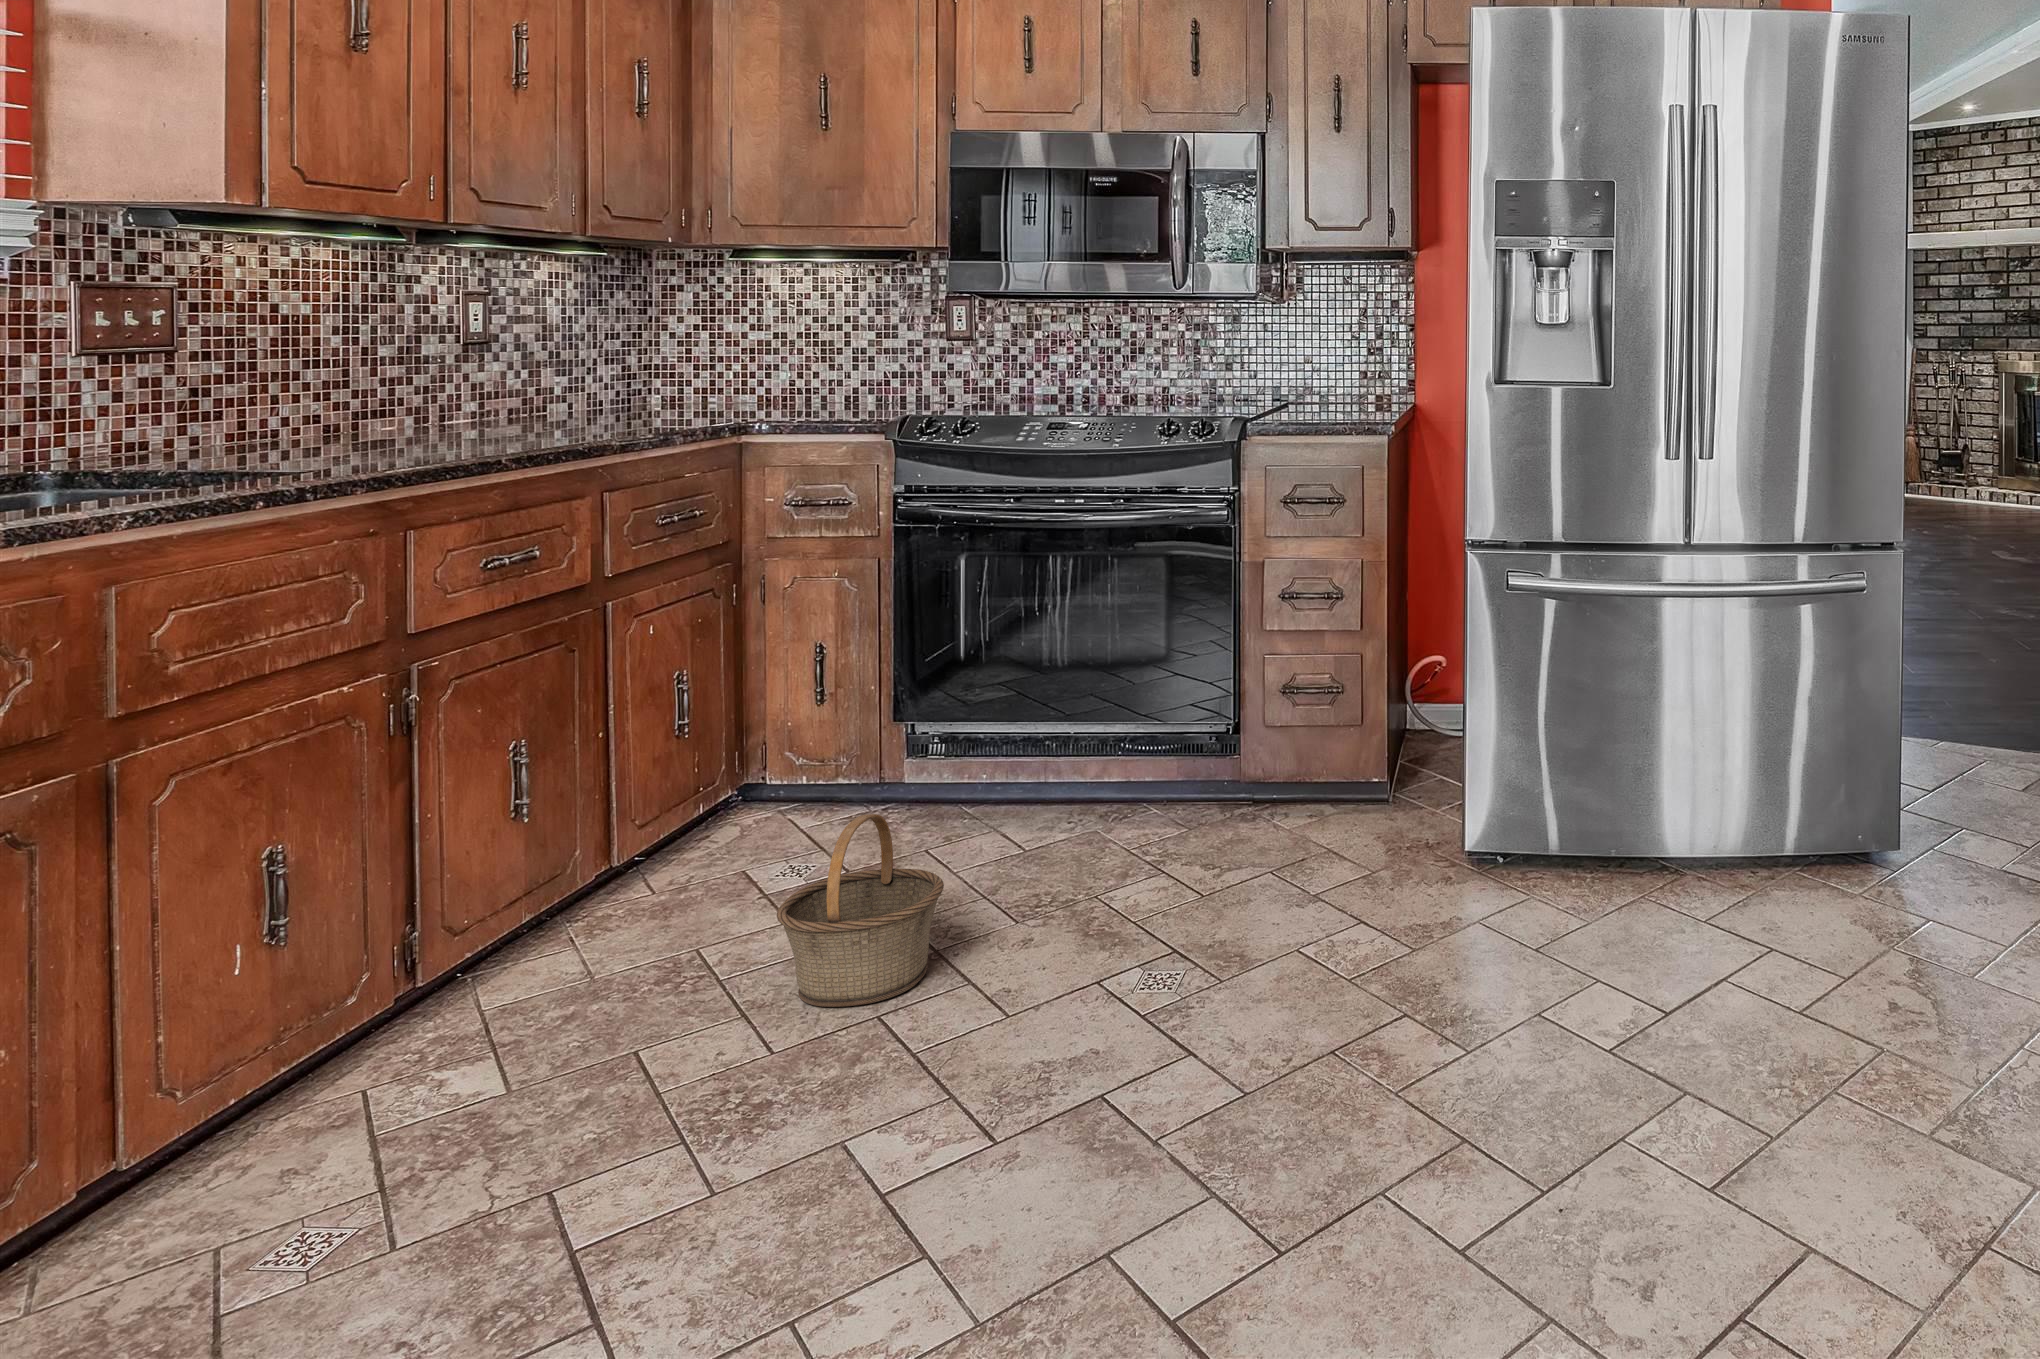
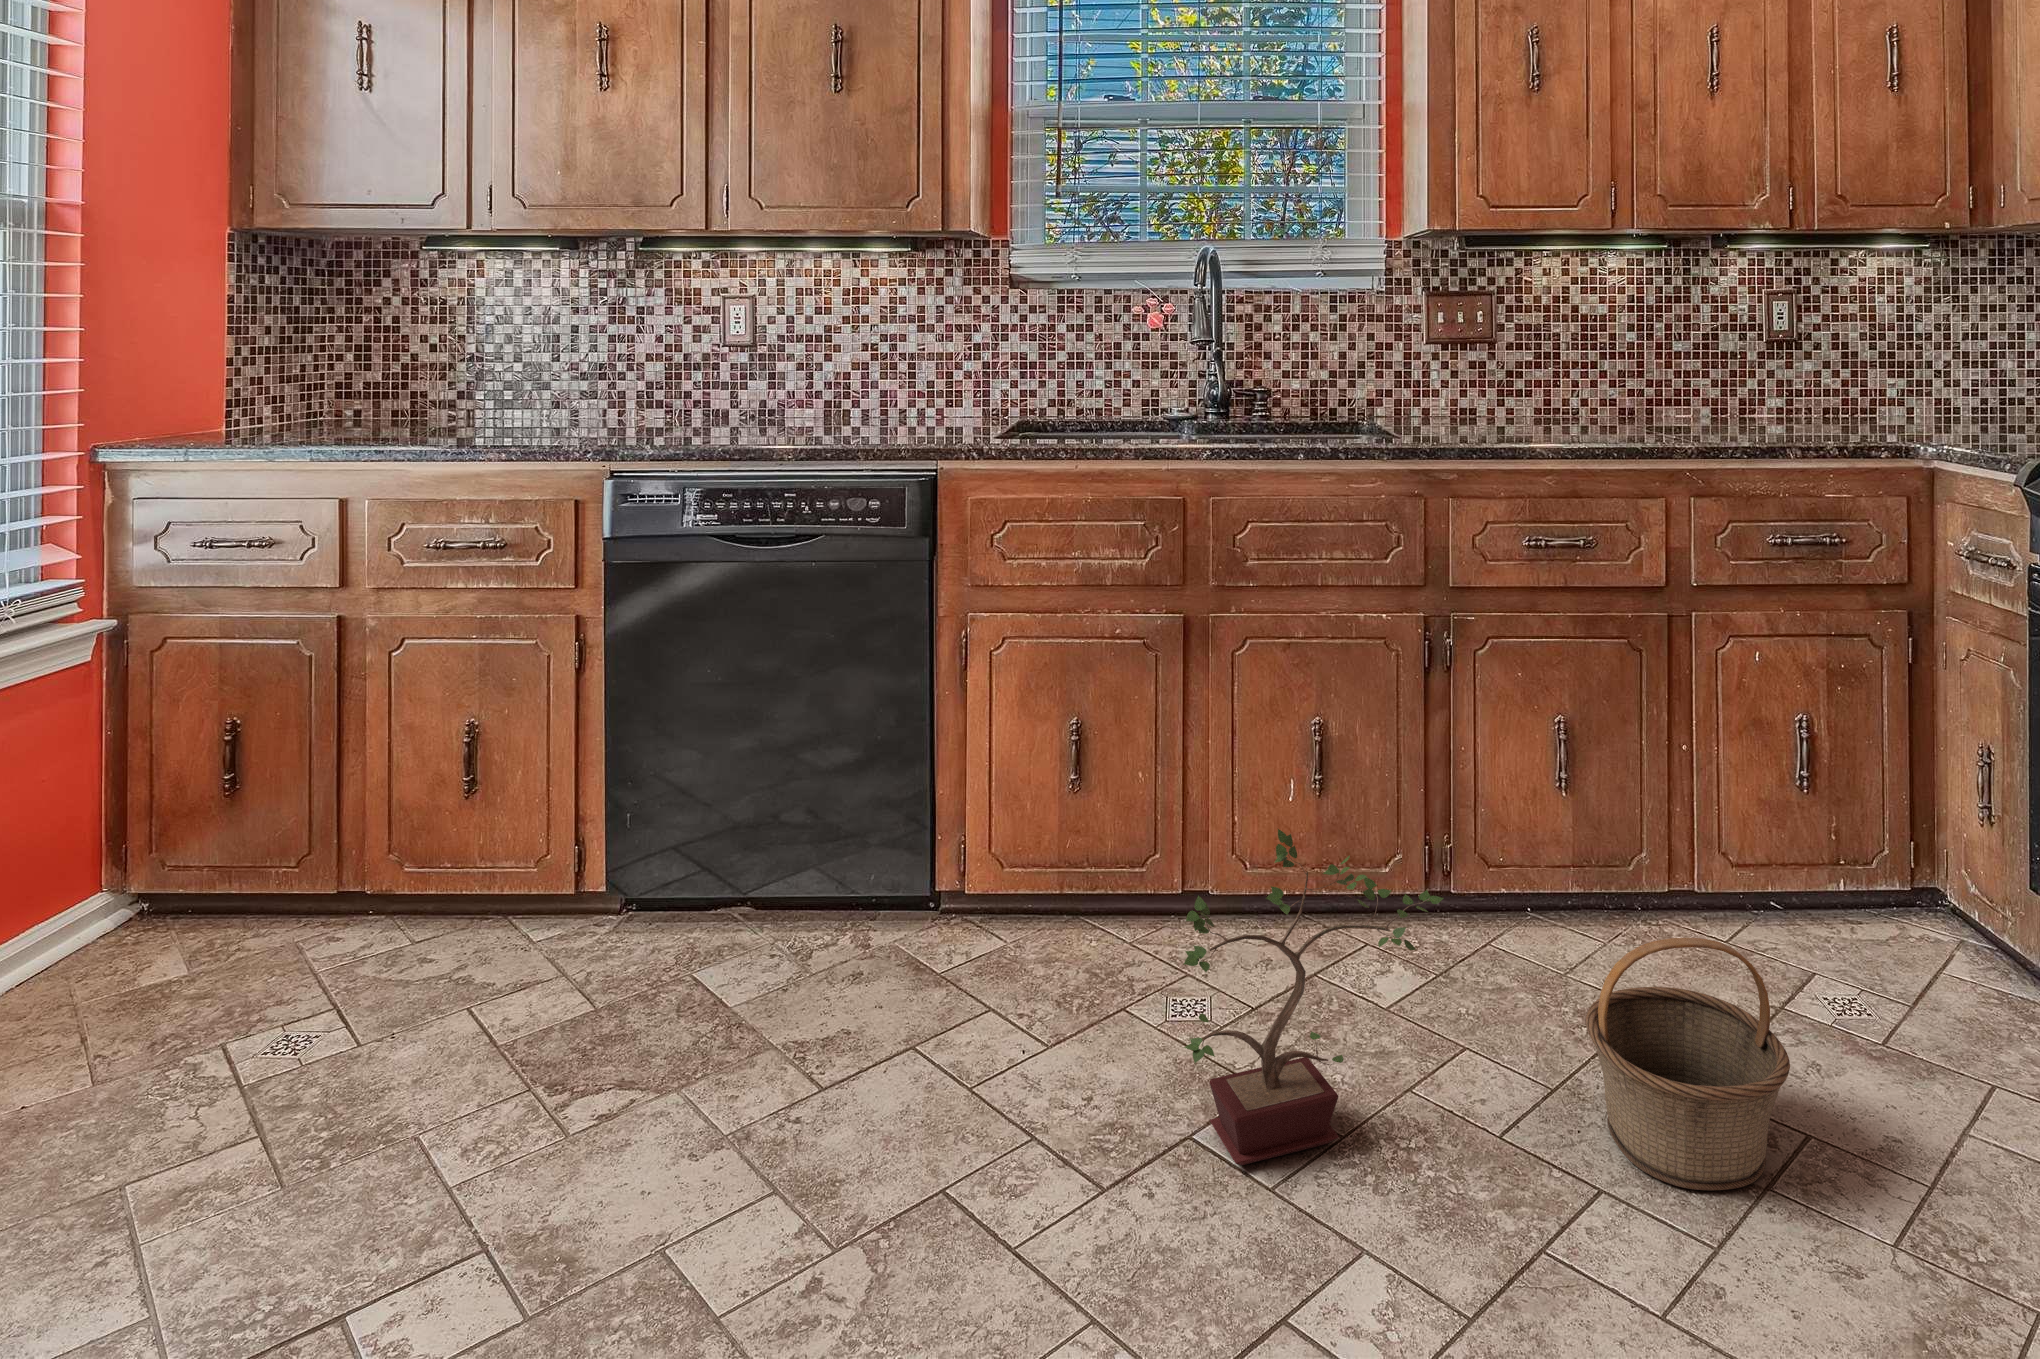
potted plant: none [597,858,745,1203] -> present [1183,829,1443,1165]

